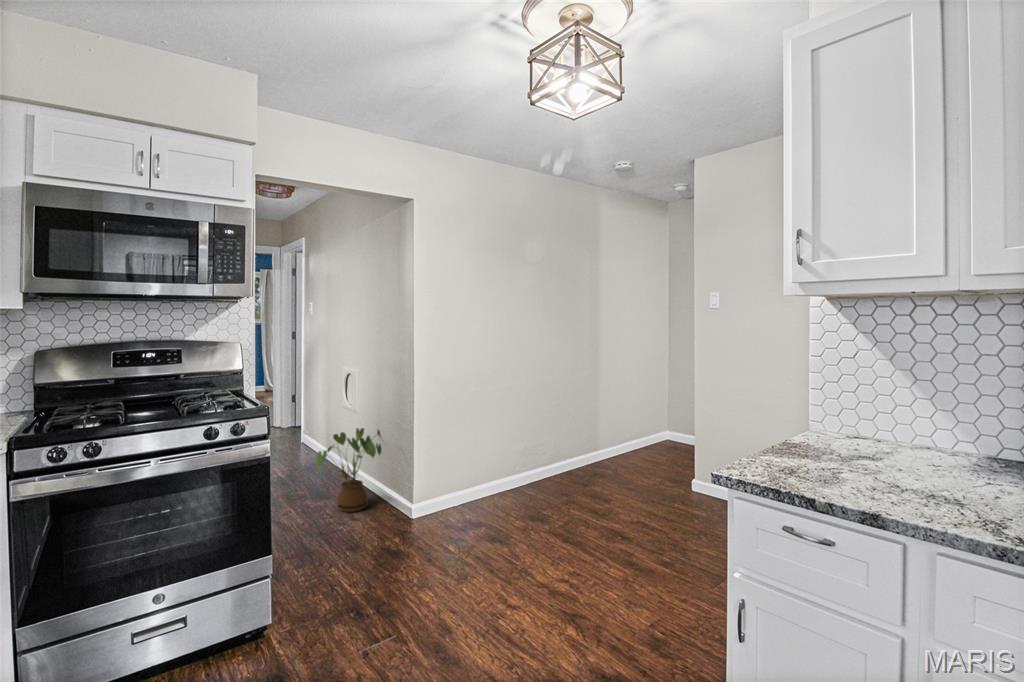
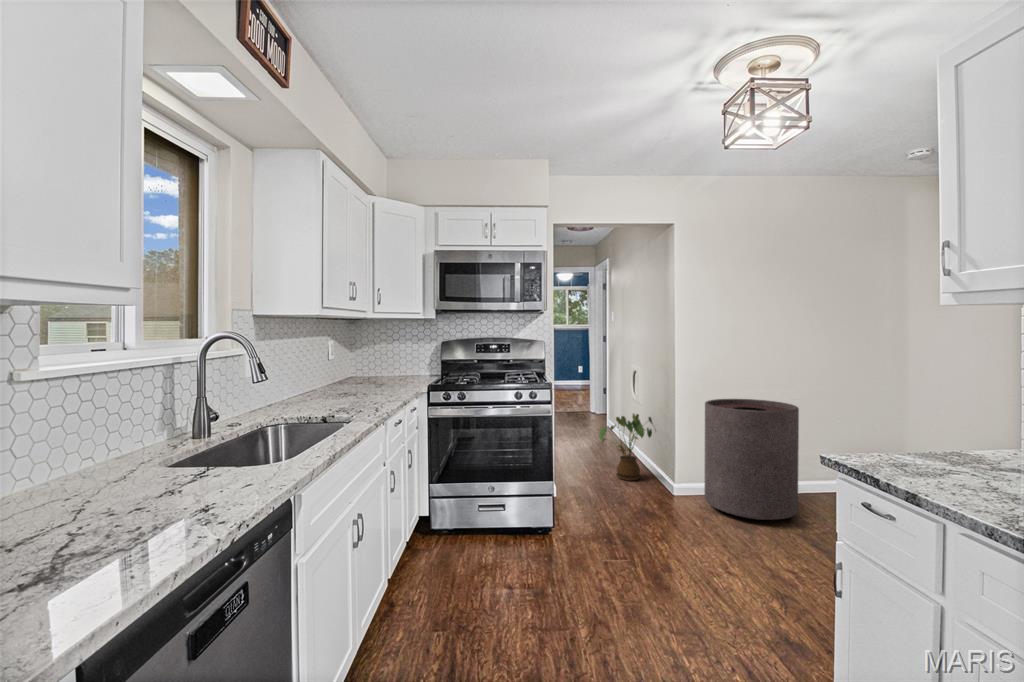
trash can: none [448,399,537,529] -> present [705,399,799,520]

